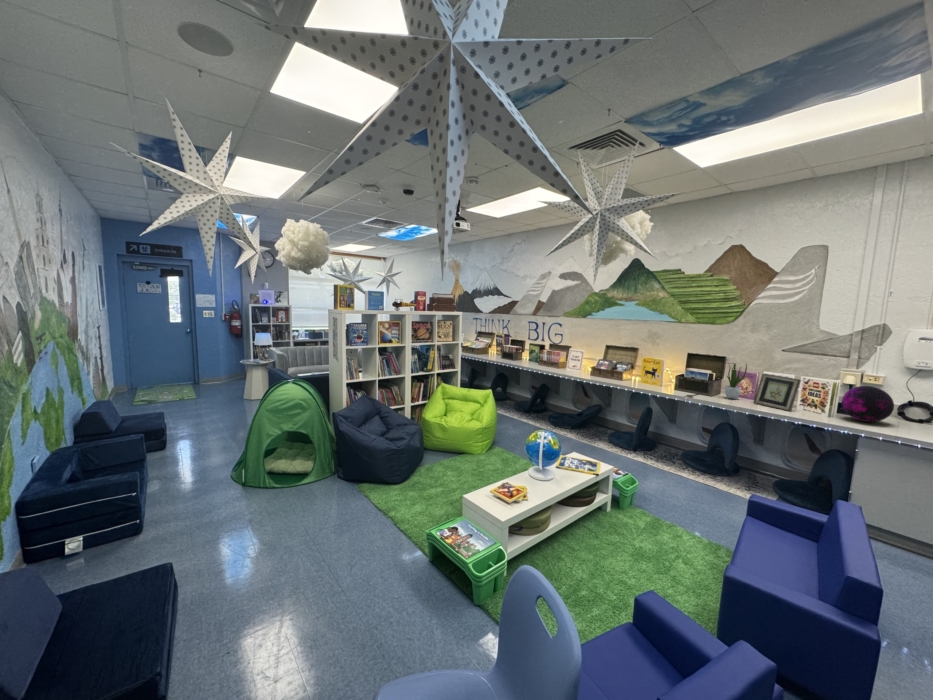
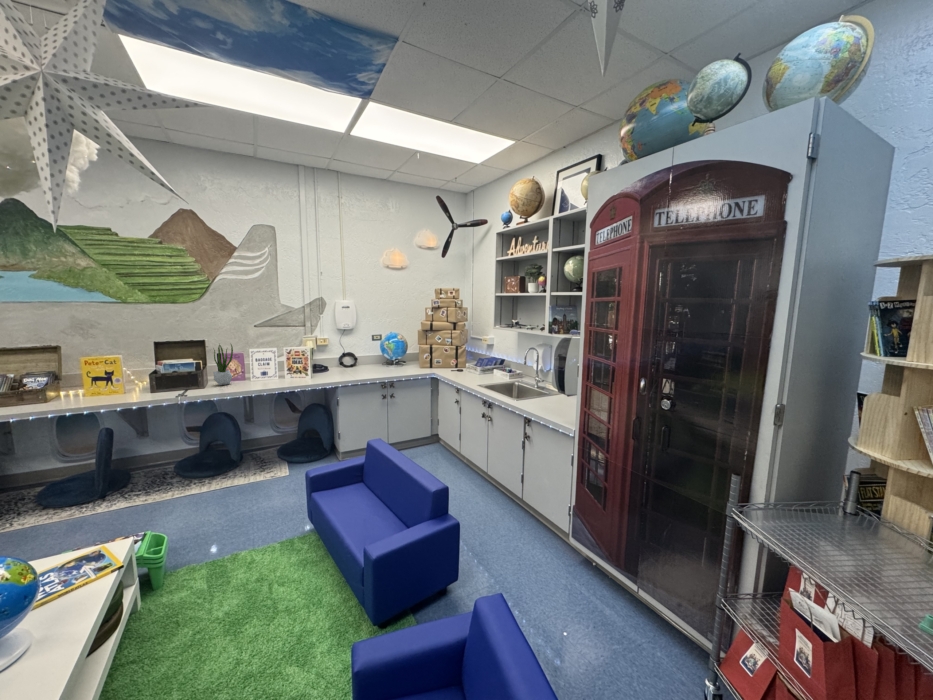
picture frame: present [754,374,801,411] -> none [249,351,286,383]
decorative orb: present [842,386,894,422] -> none [317,346,348,375]

